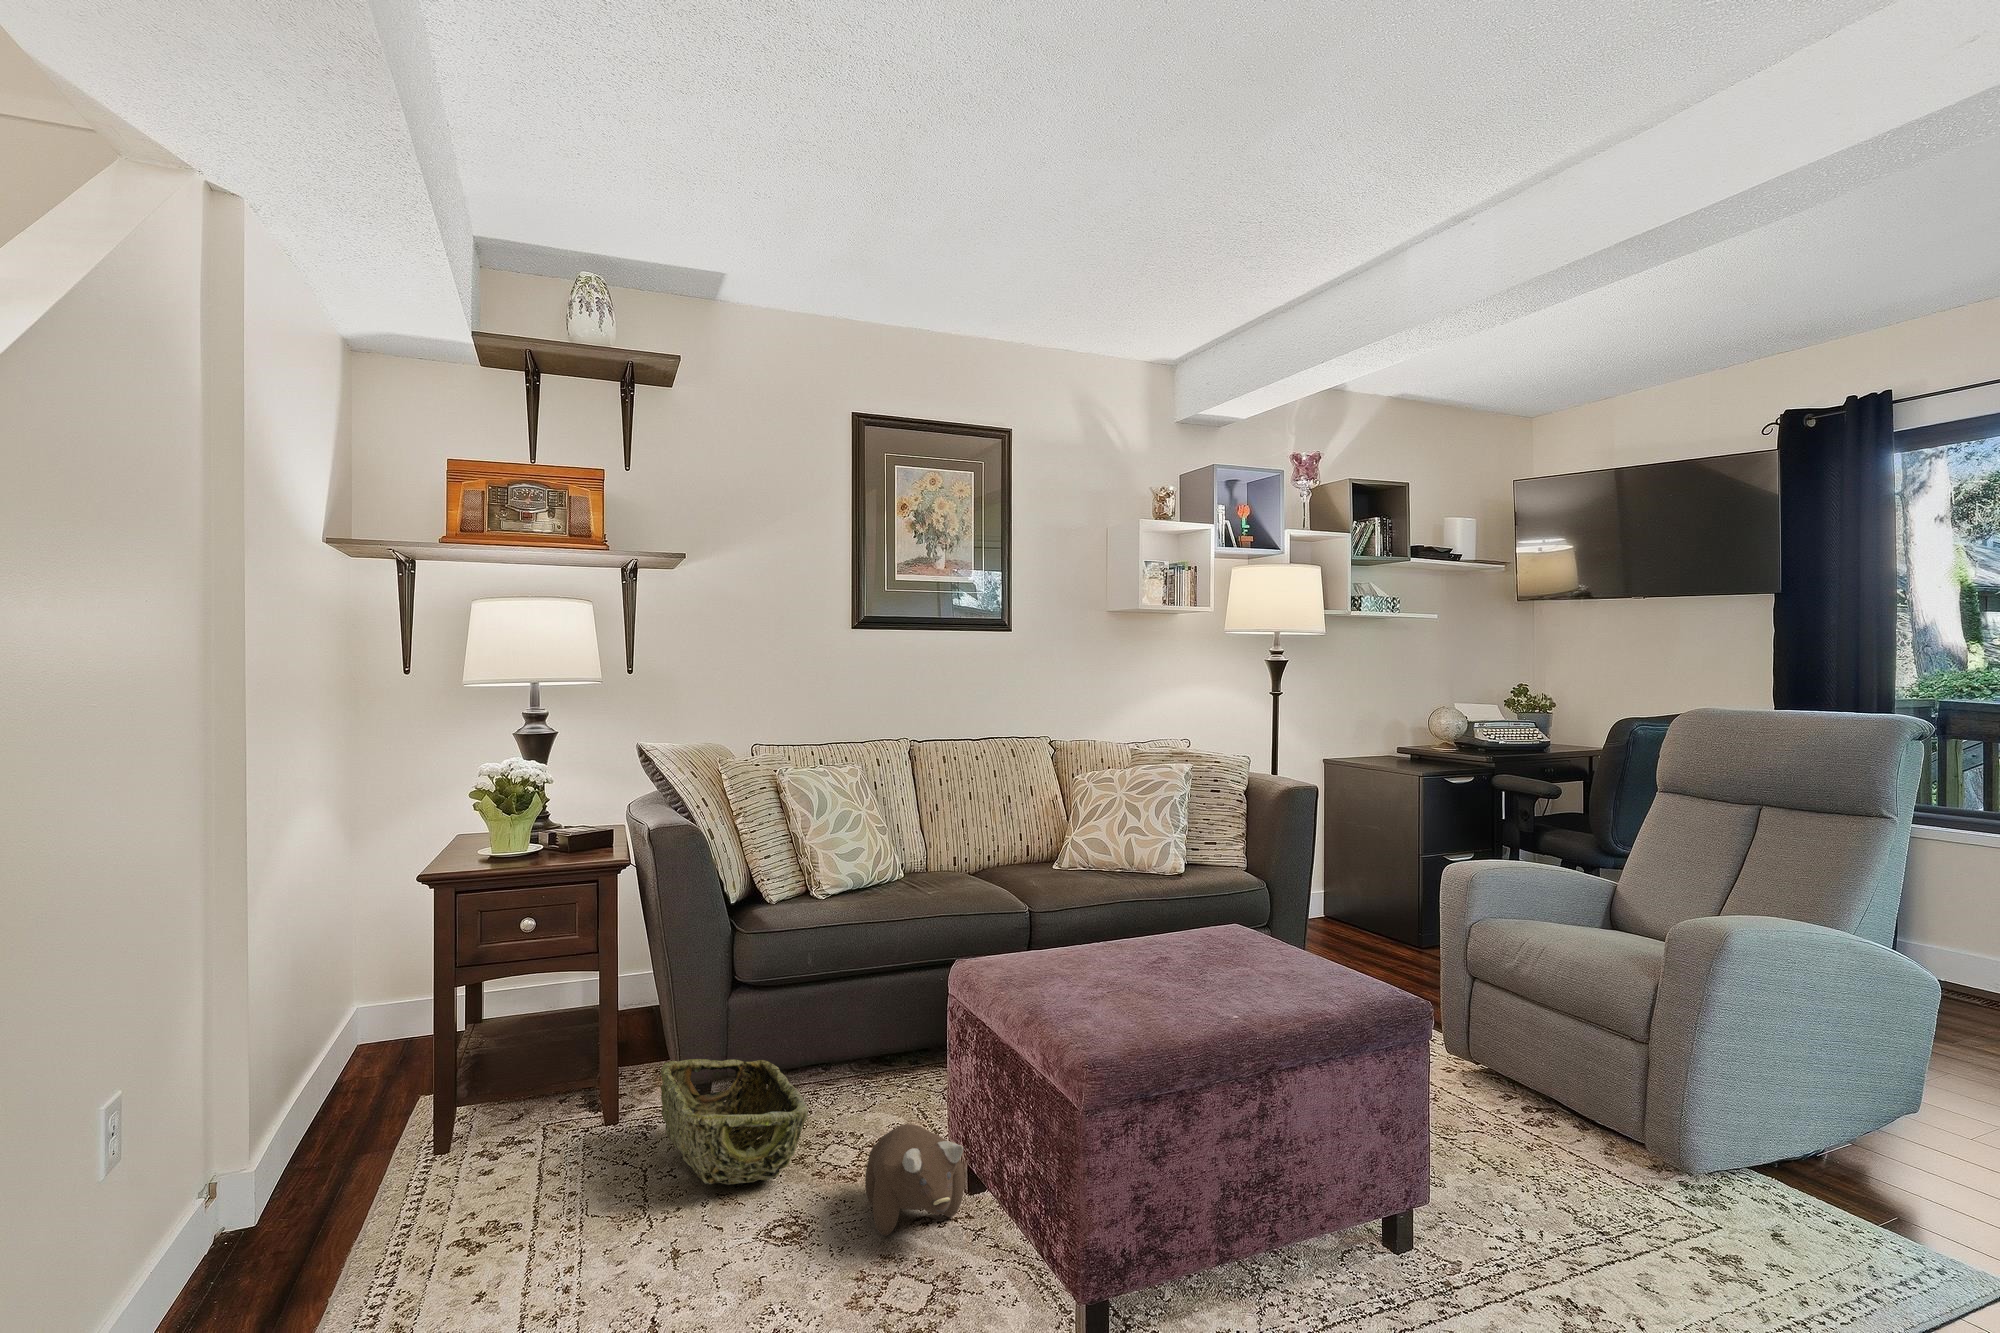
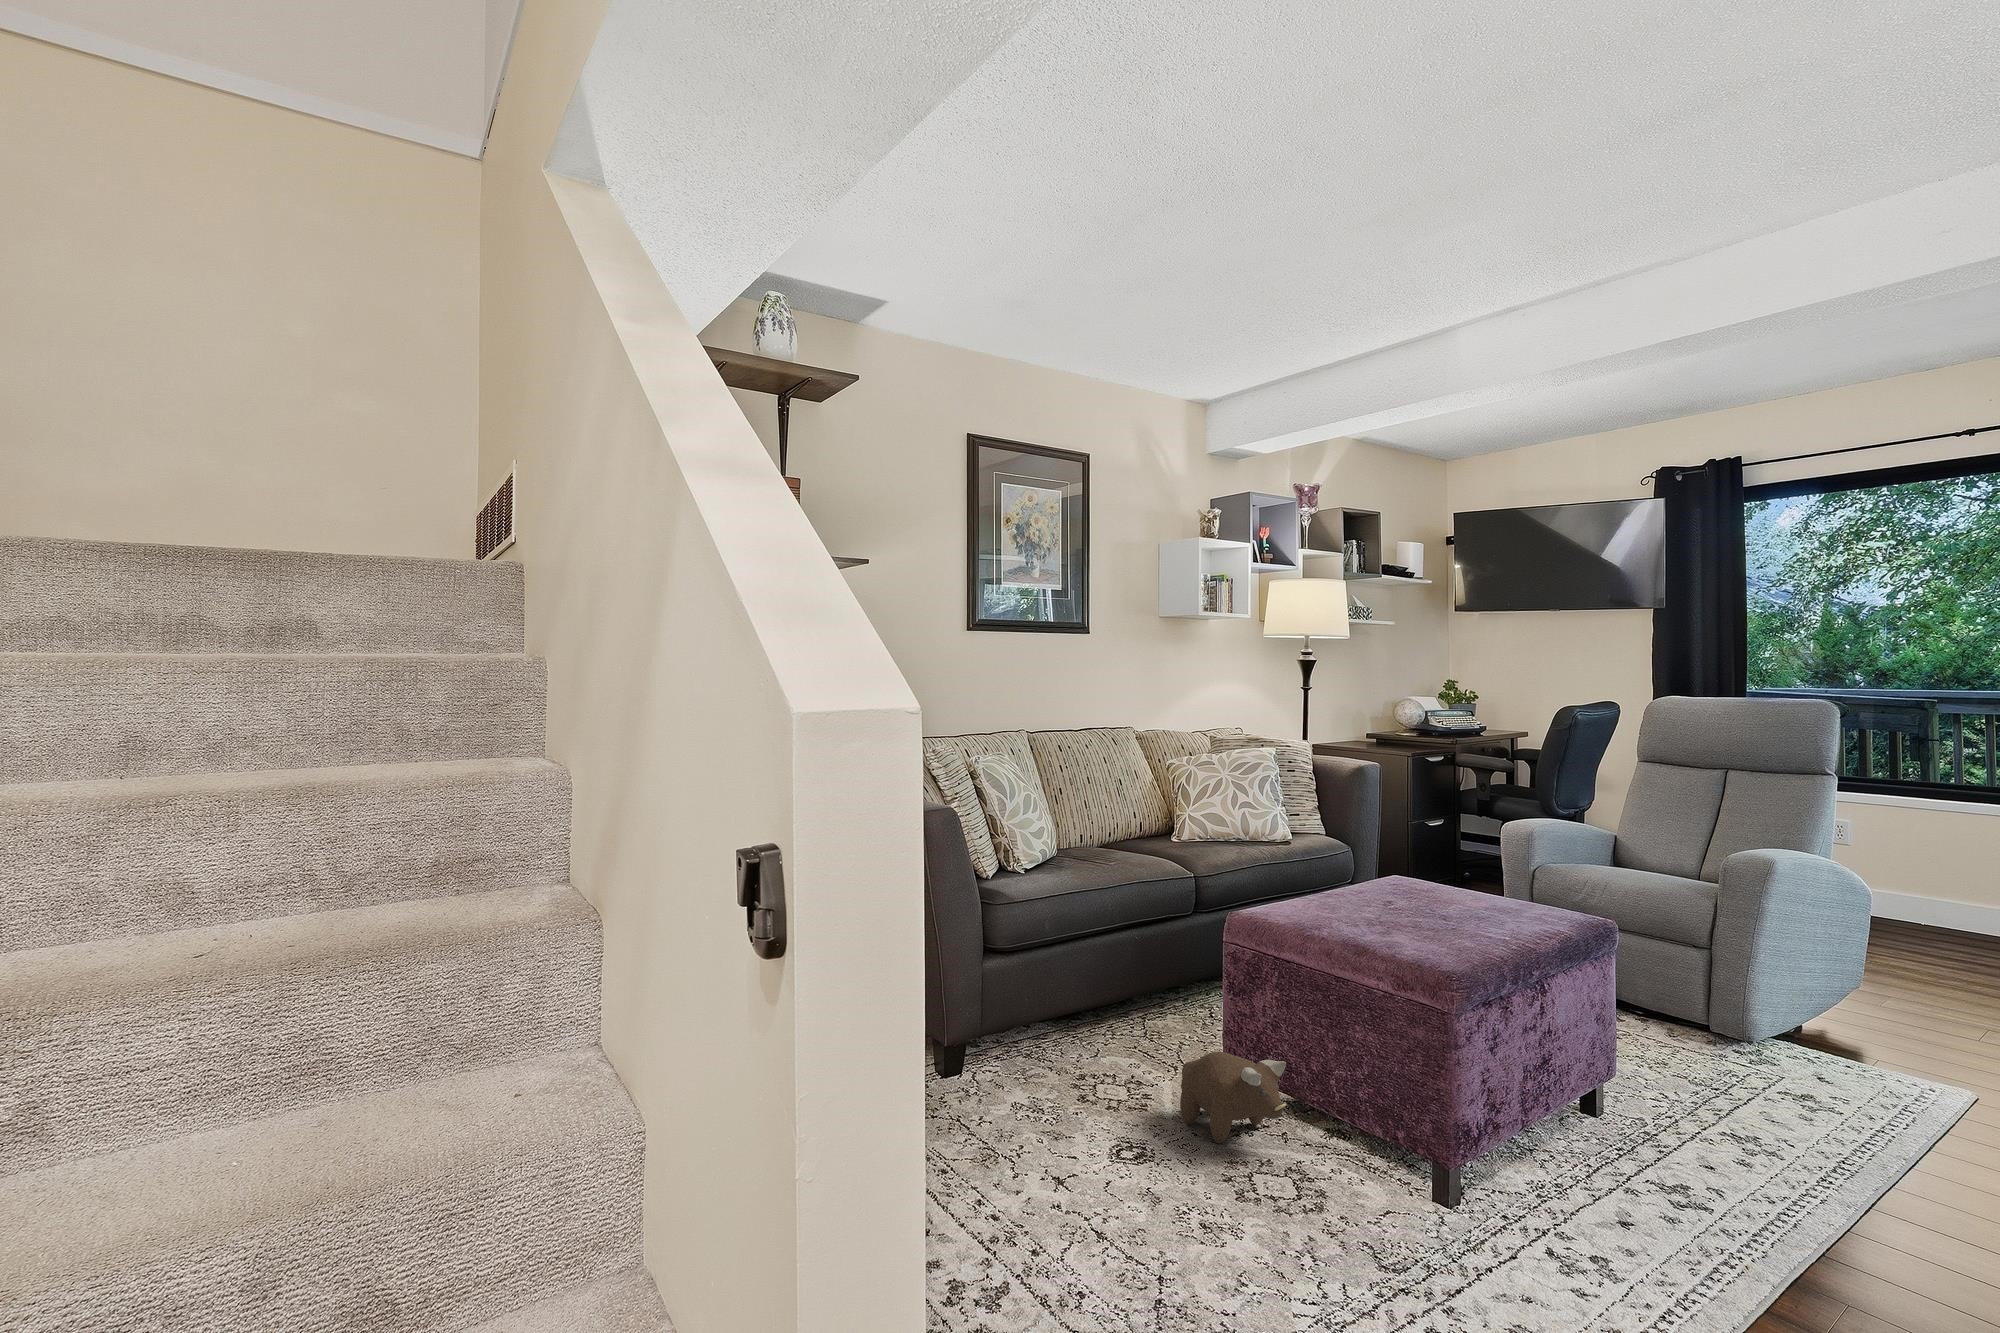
woven basket: present [660,1059,809,1185] -> none [951,1016,1112,1121]

